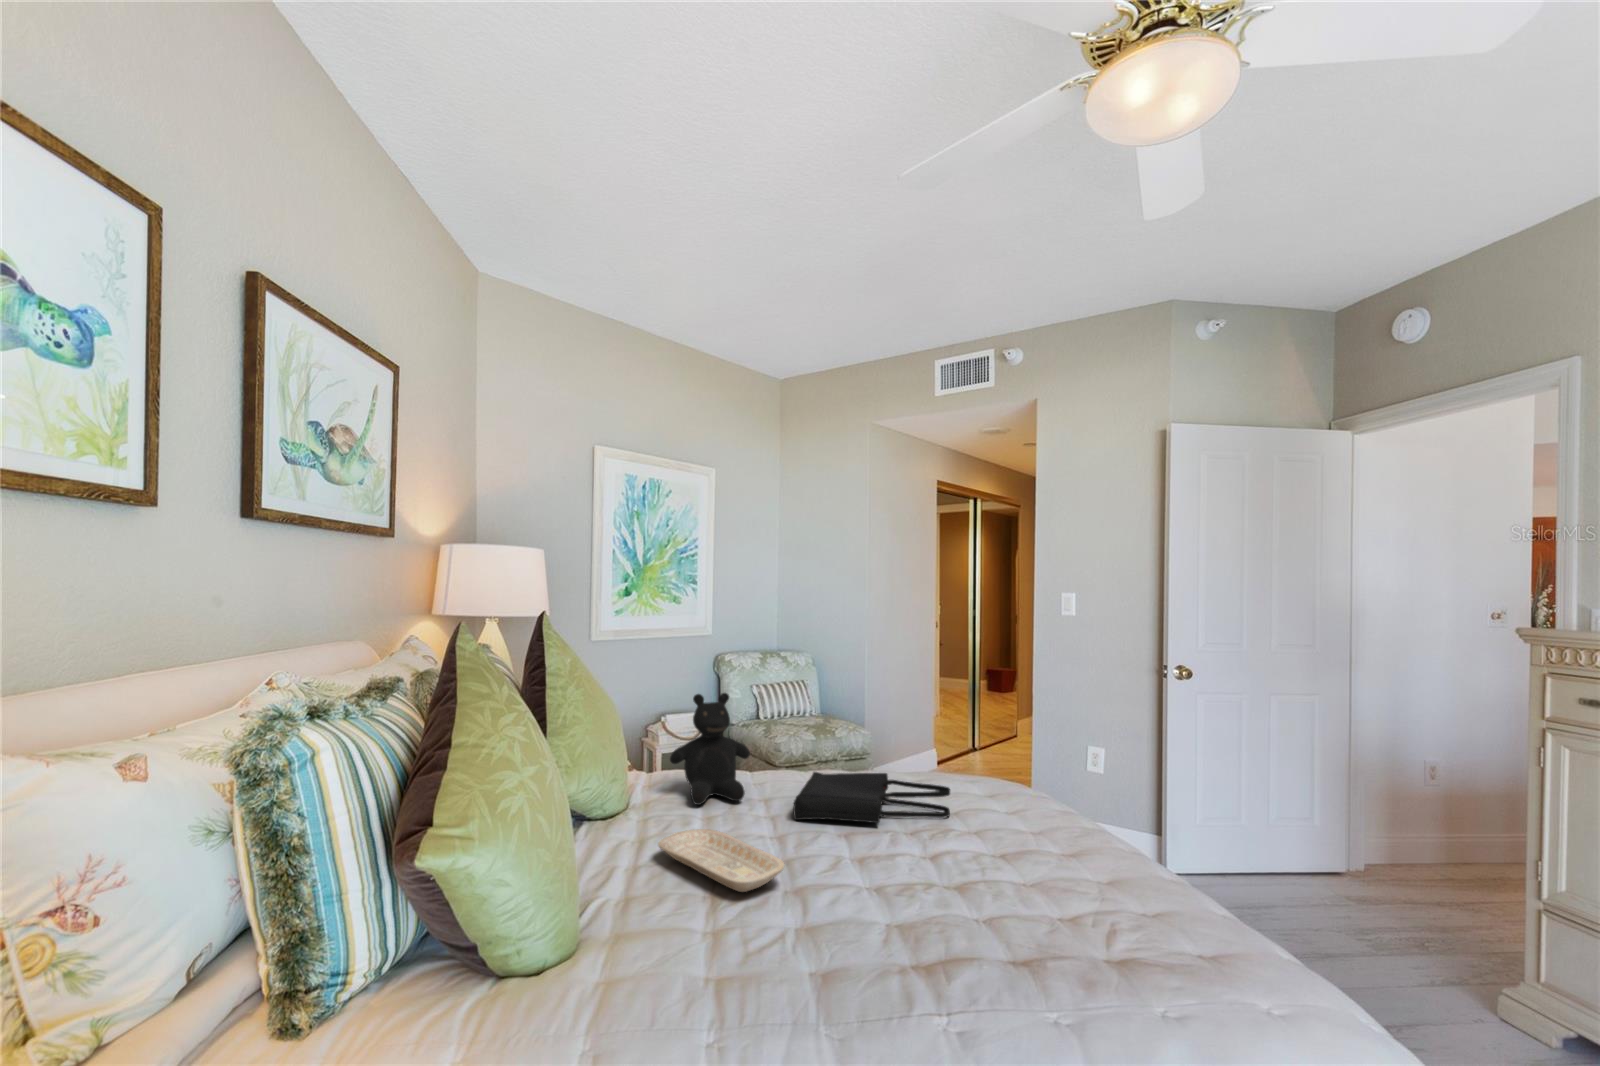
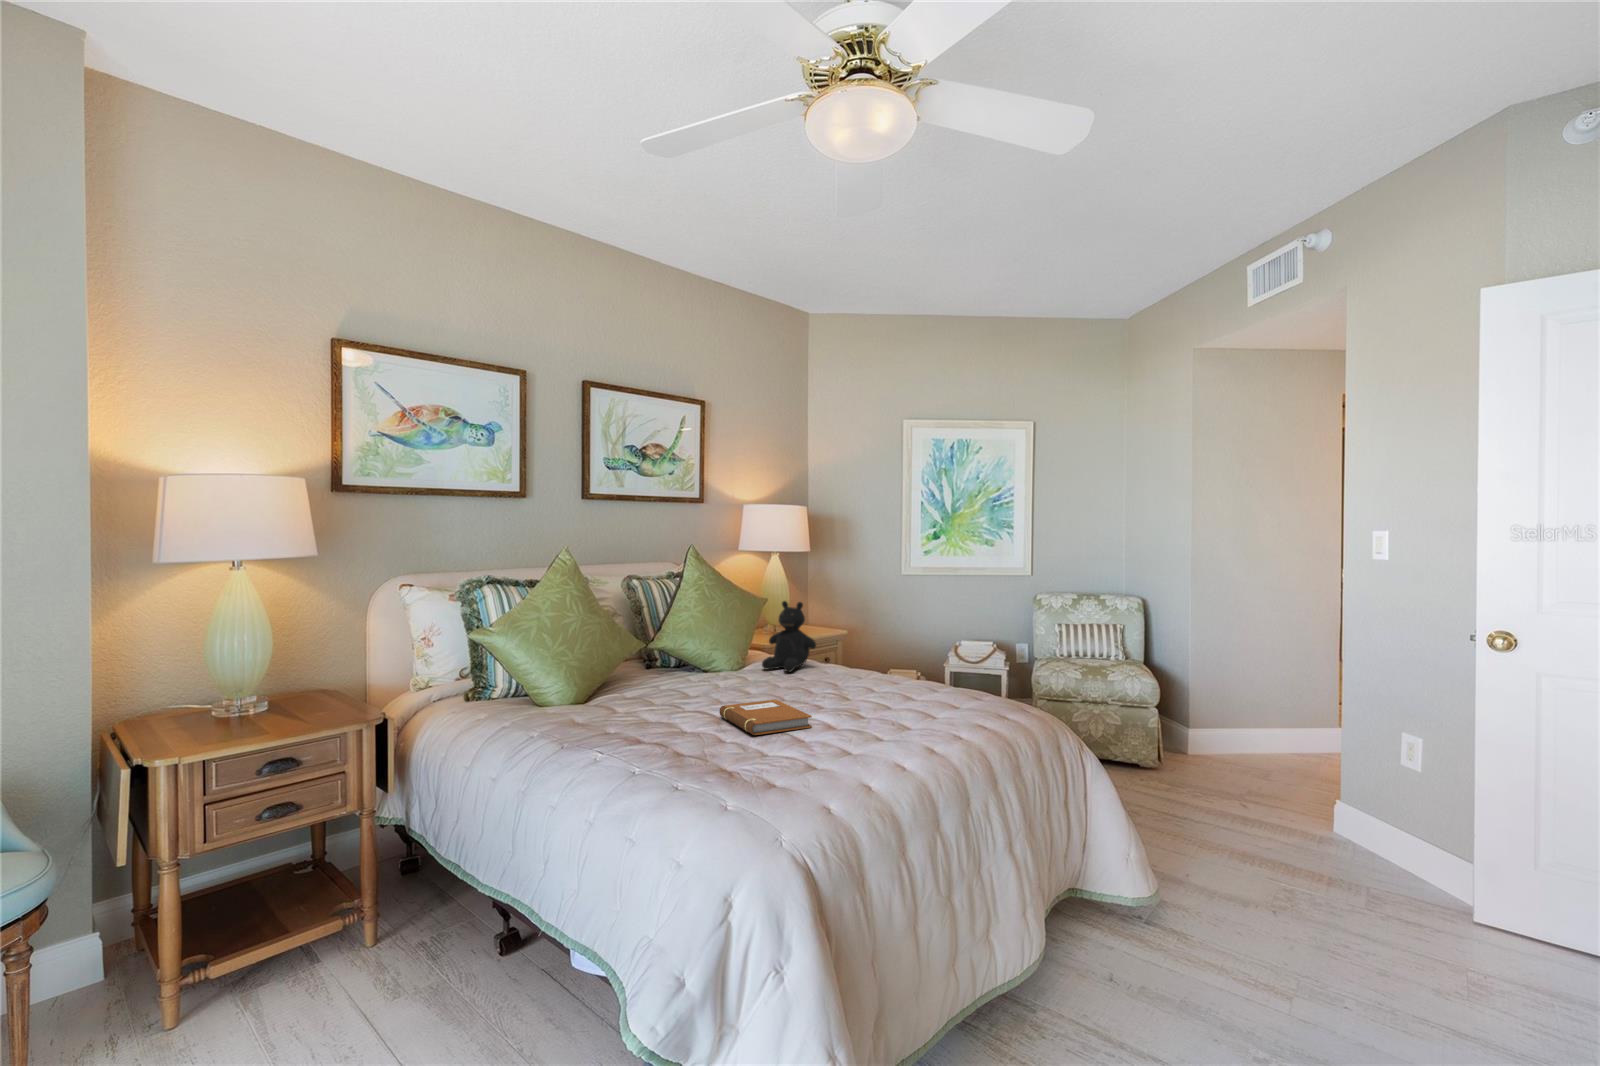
tote bag: present [793,772,950,823] -> none [788,665,879,704]
tray: present [658,829,784,892] -> none [669,672,722,698]
notebook: none [889,846,1022,911] -> present [720,699,812,735]

